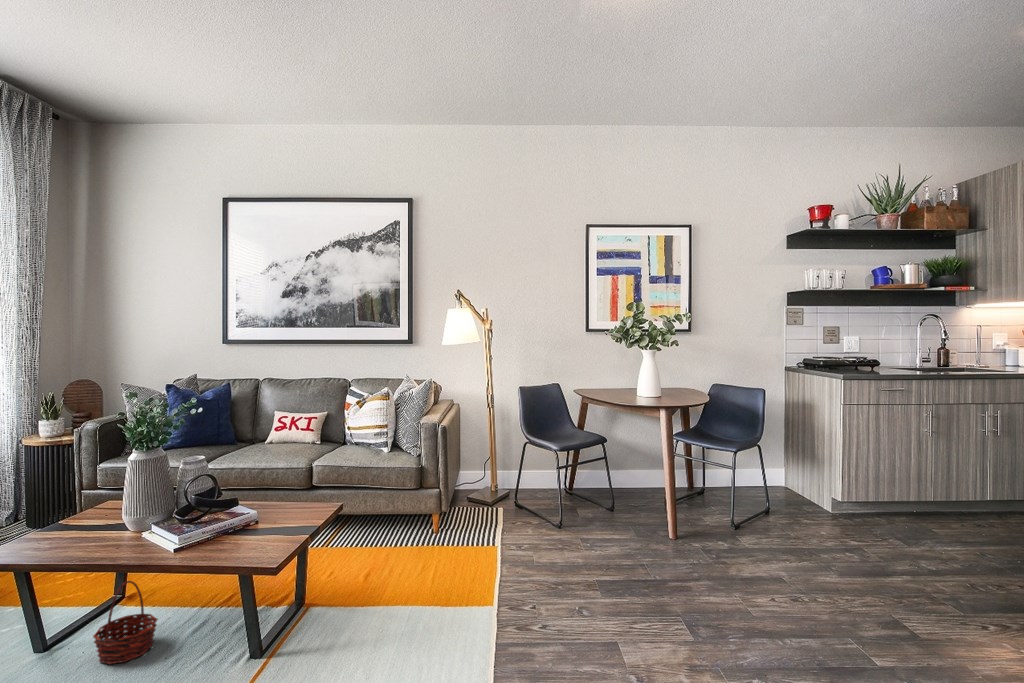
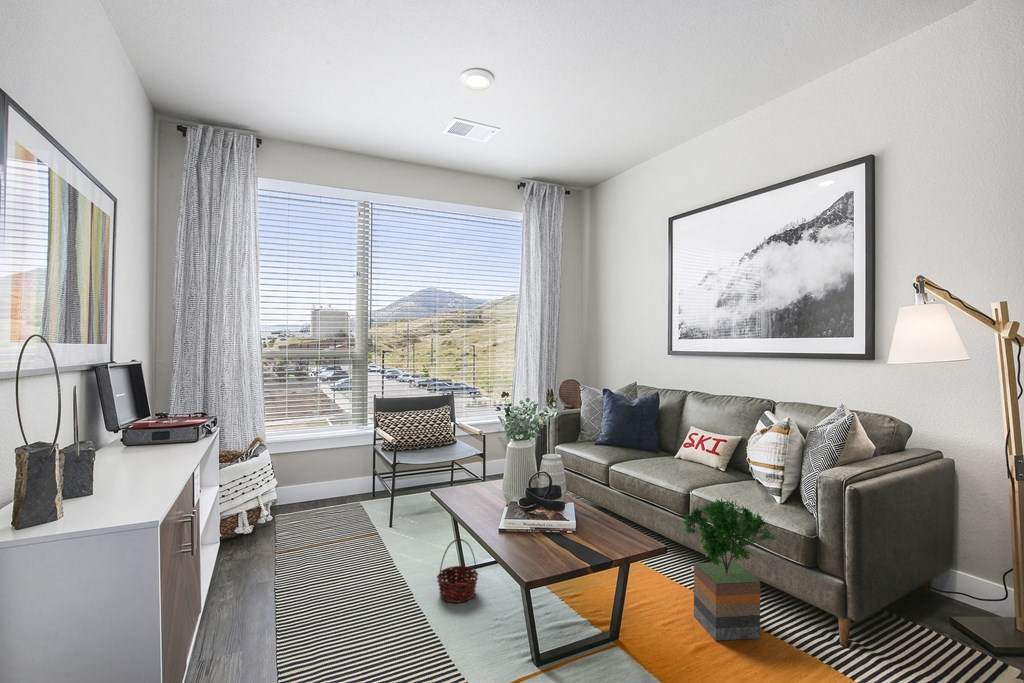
potted tree: none [356,454,420,559] -> present [683,499,778,641]

